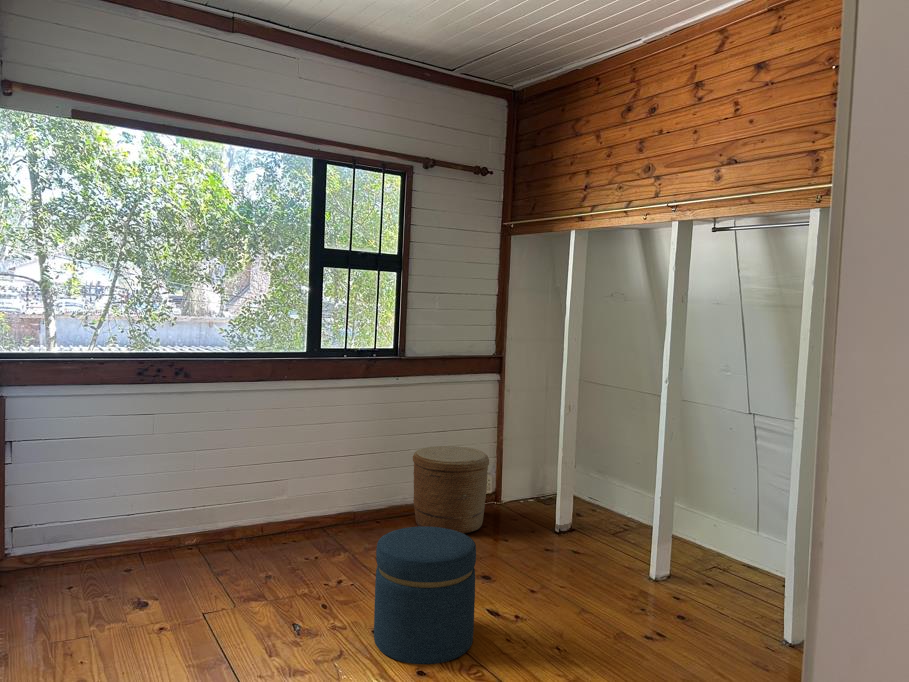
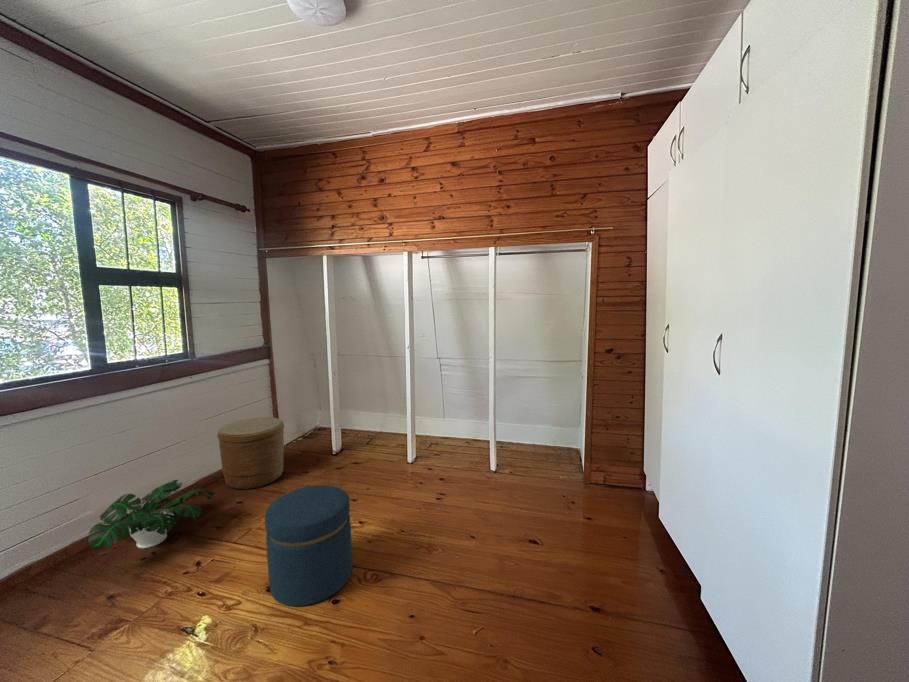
potted plant: none [266,490,383,552] -> present [88,480,216,550]

